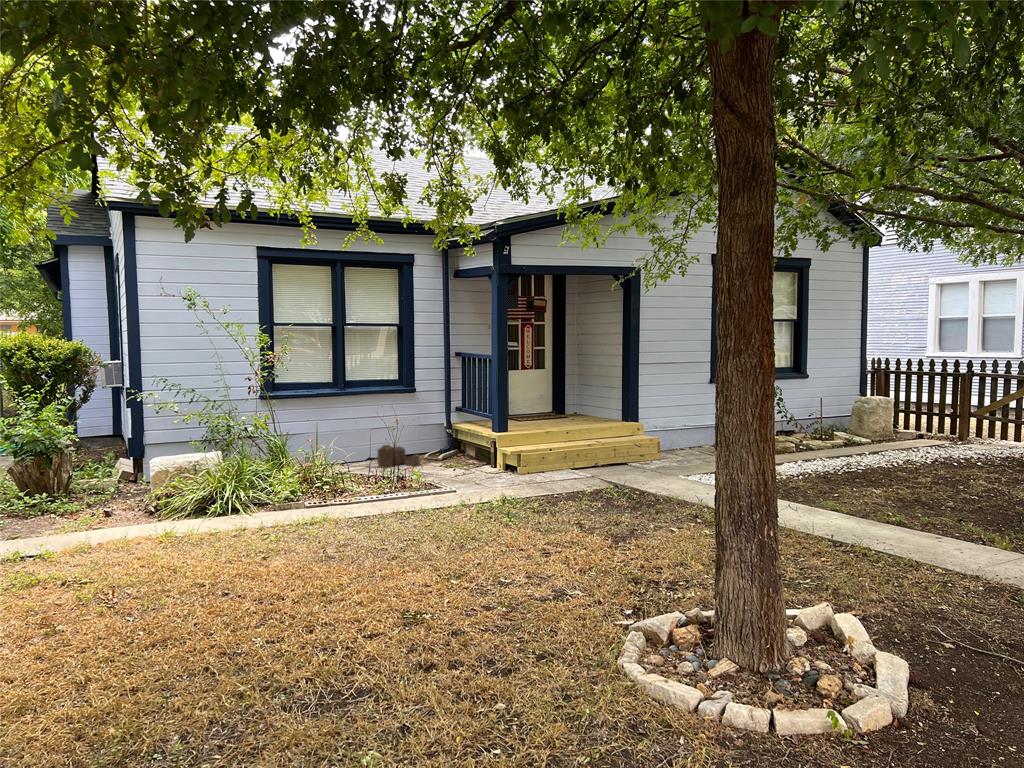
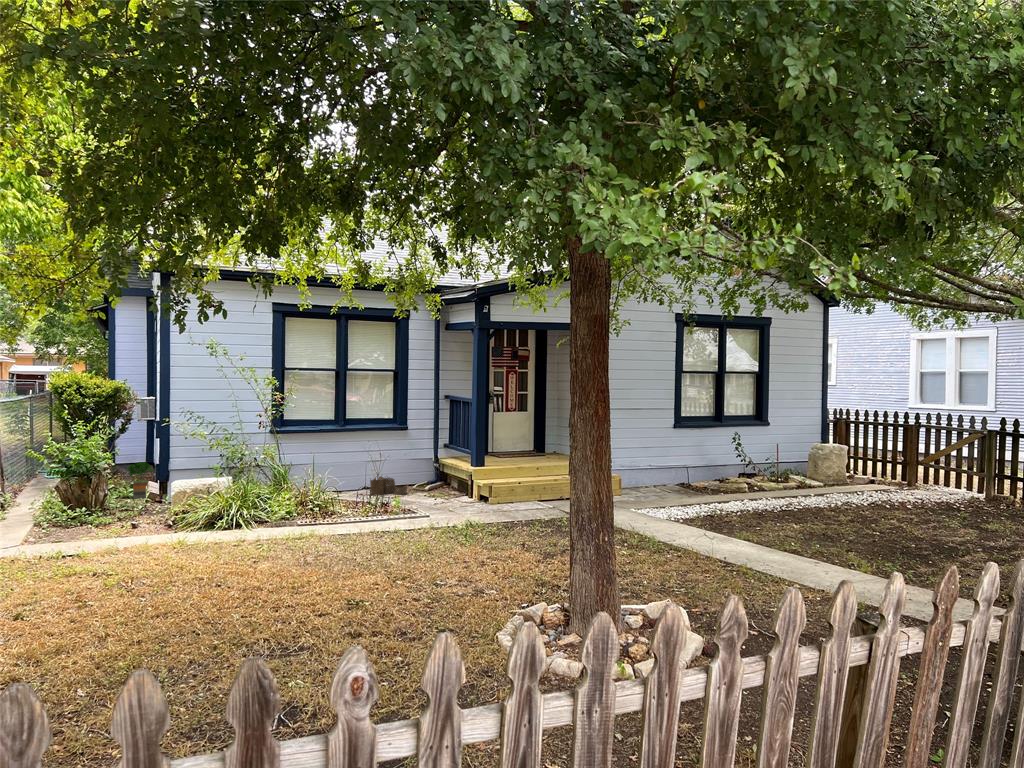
potted tree: none [91,436,127,479] -> present [127,462,153,499]

